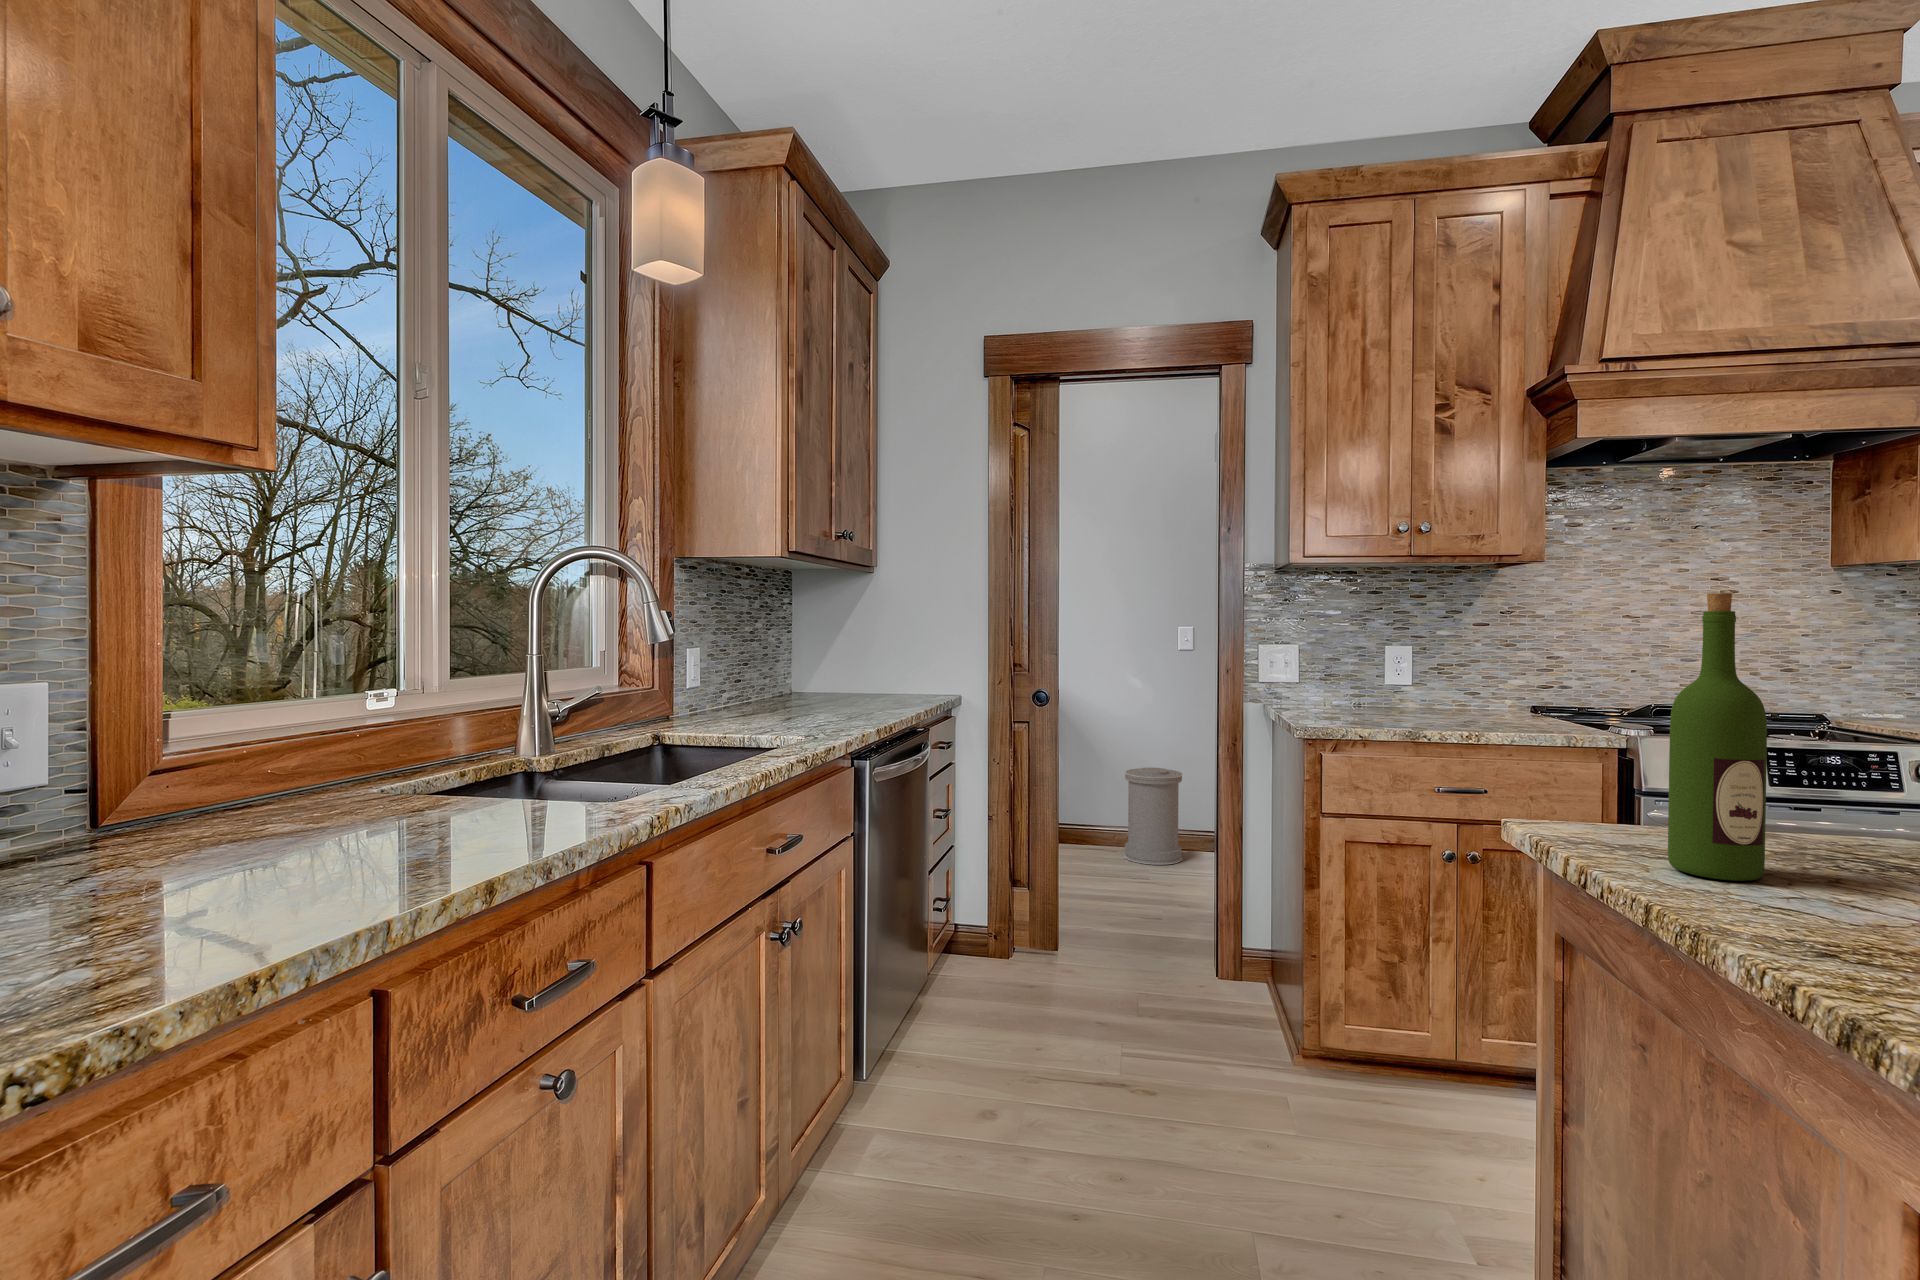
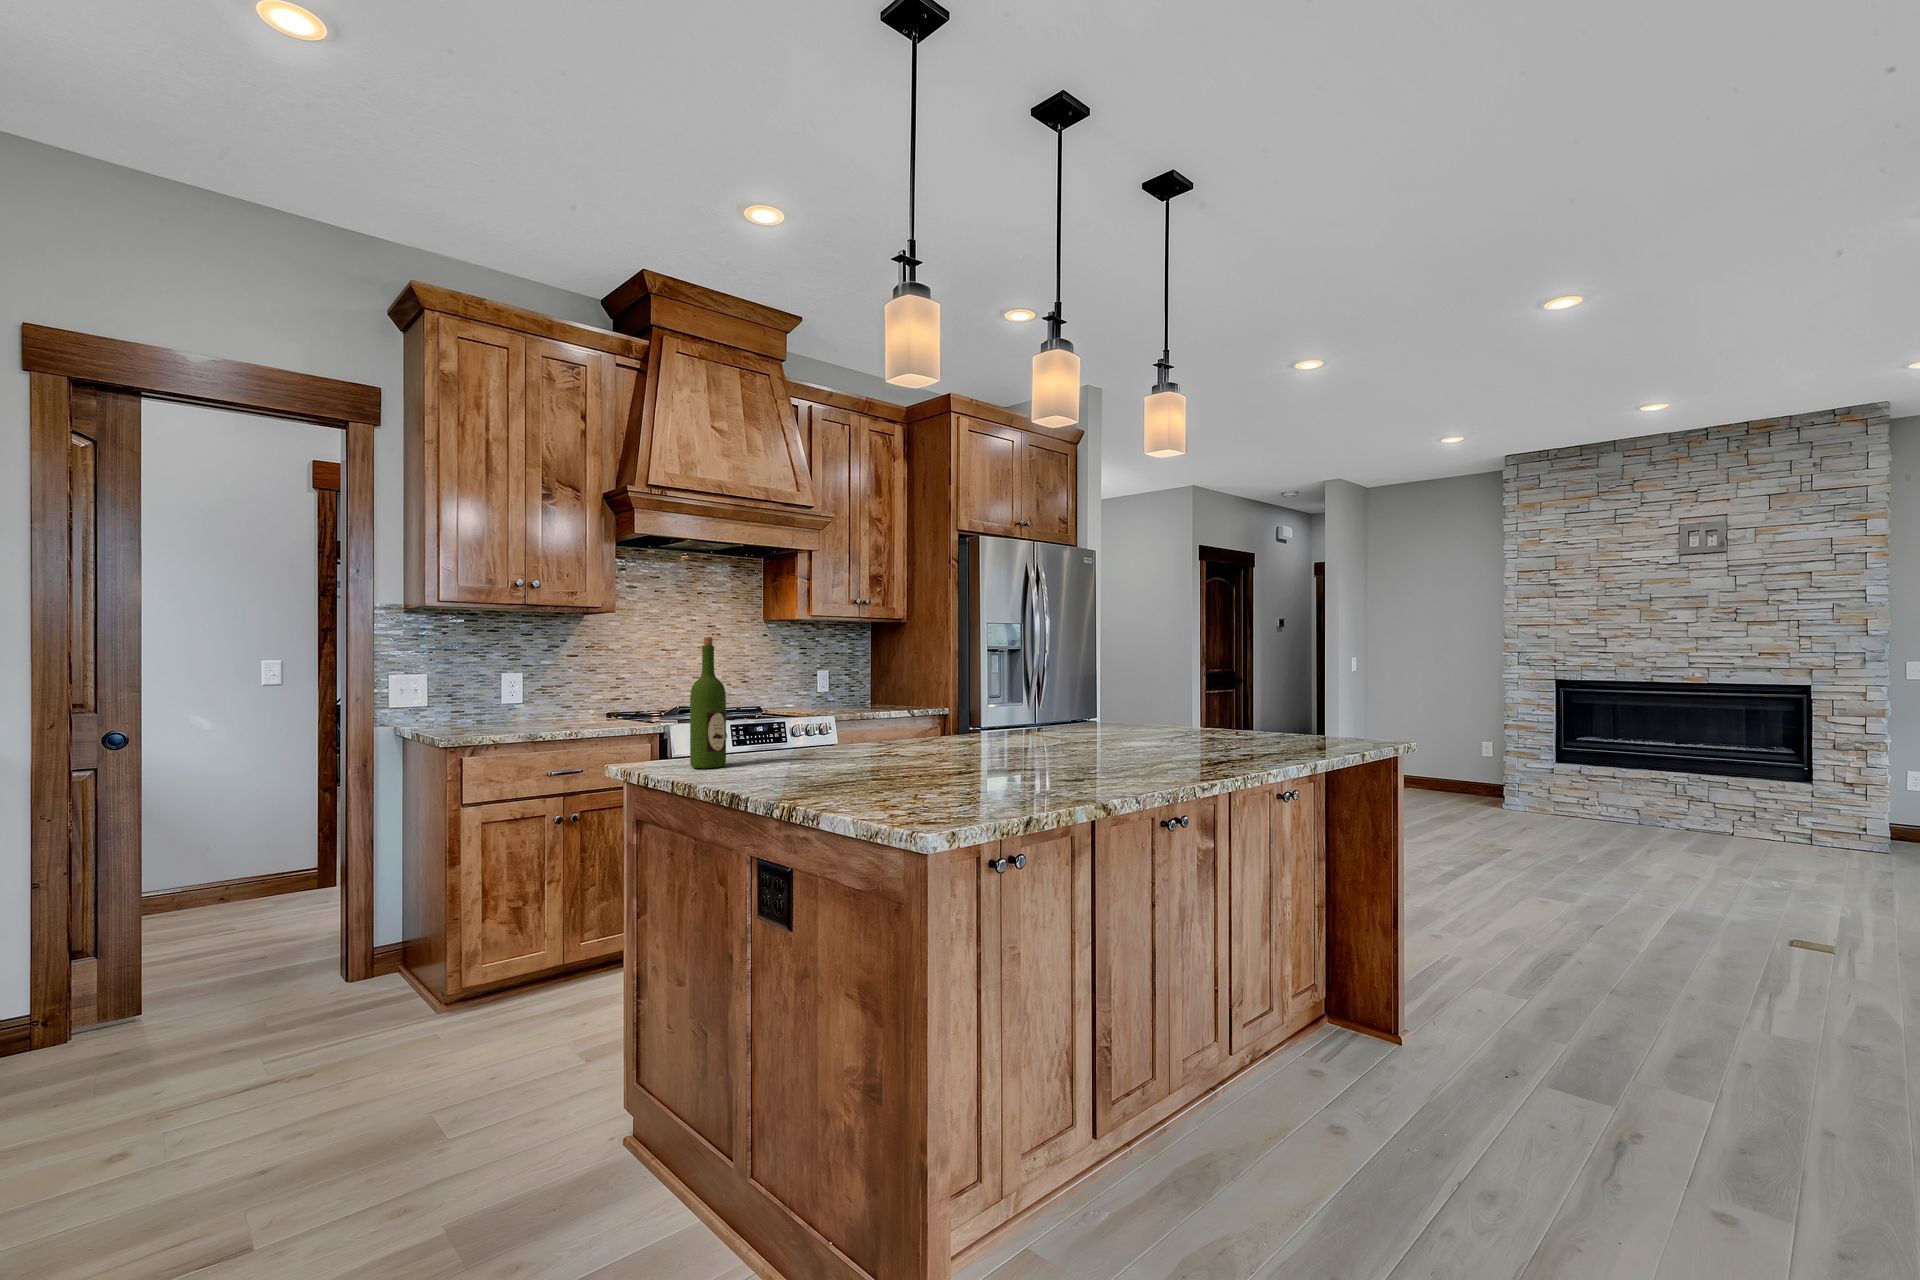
trash can: present [1124,767,1183,865] -> none [192,811,271,917]

